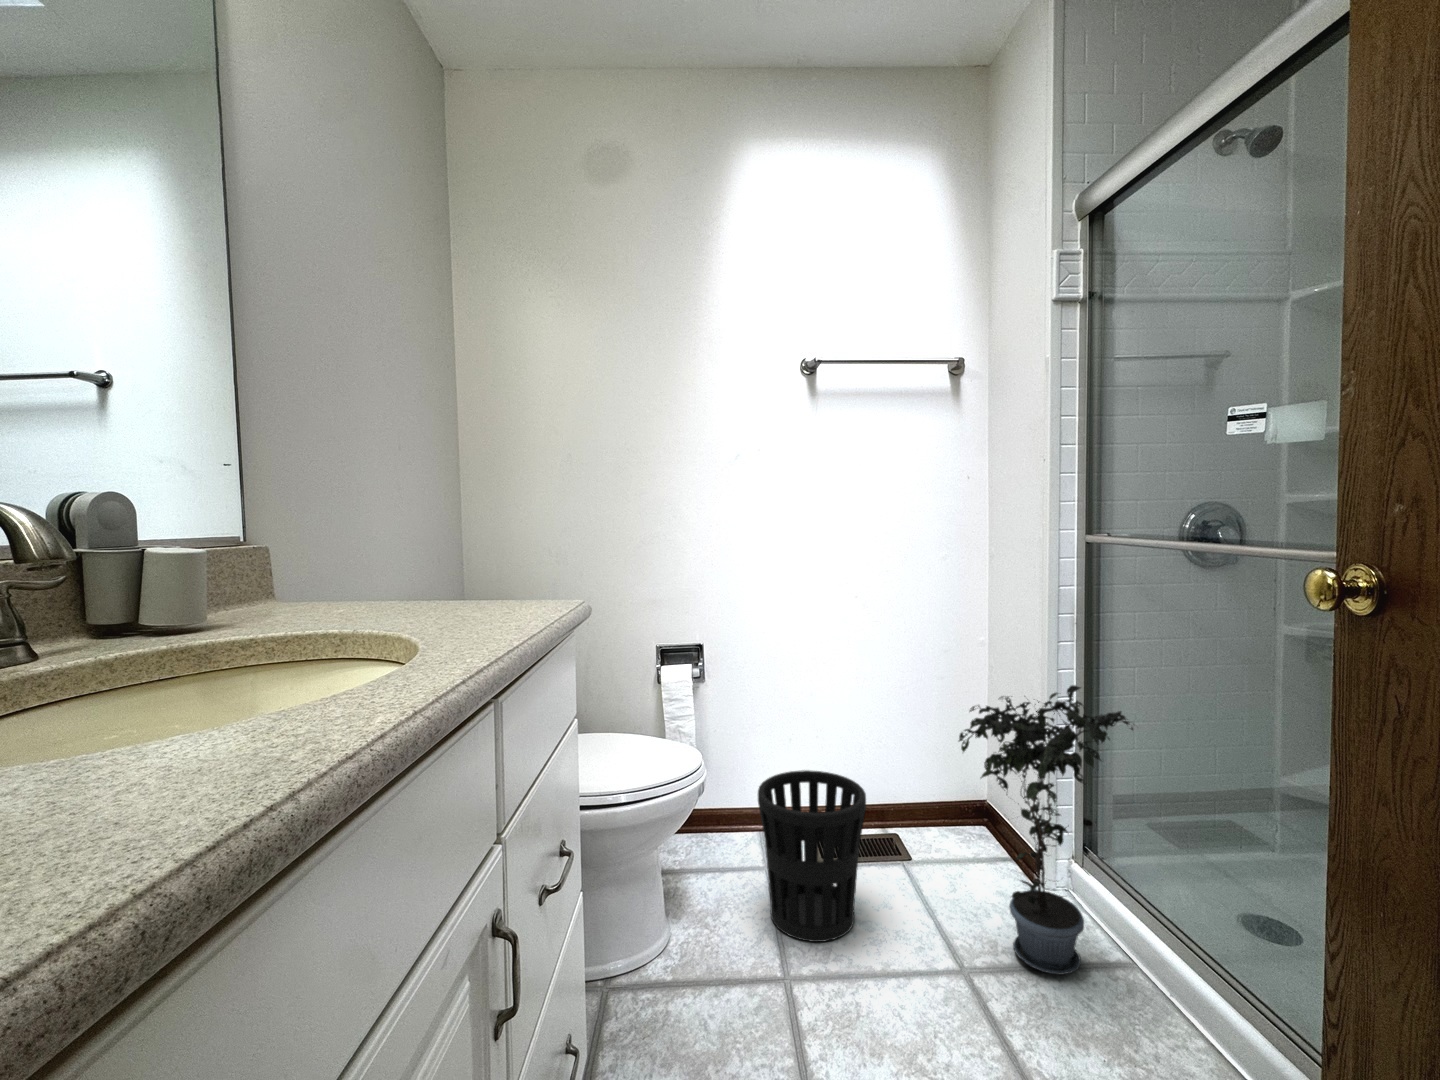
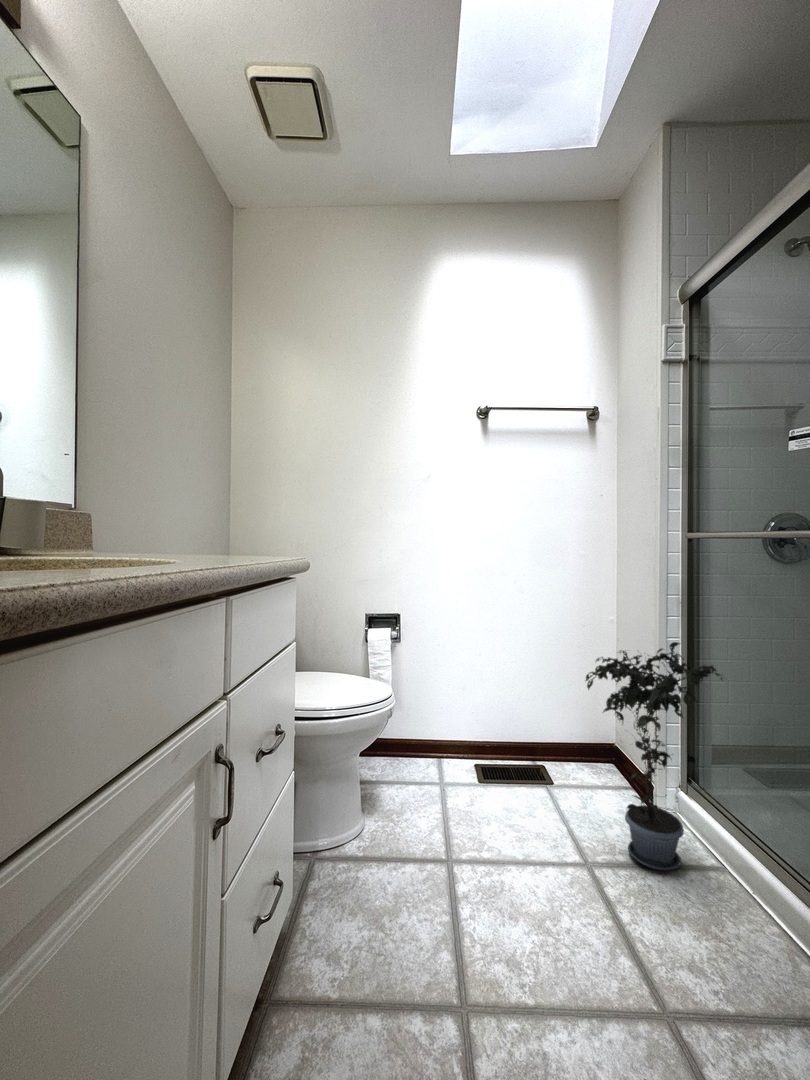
wastebasket: present [758,770,866,942] -> none [434,708,516,837]

